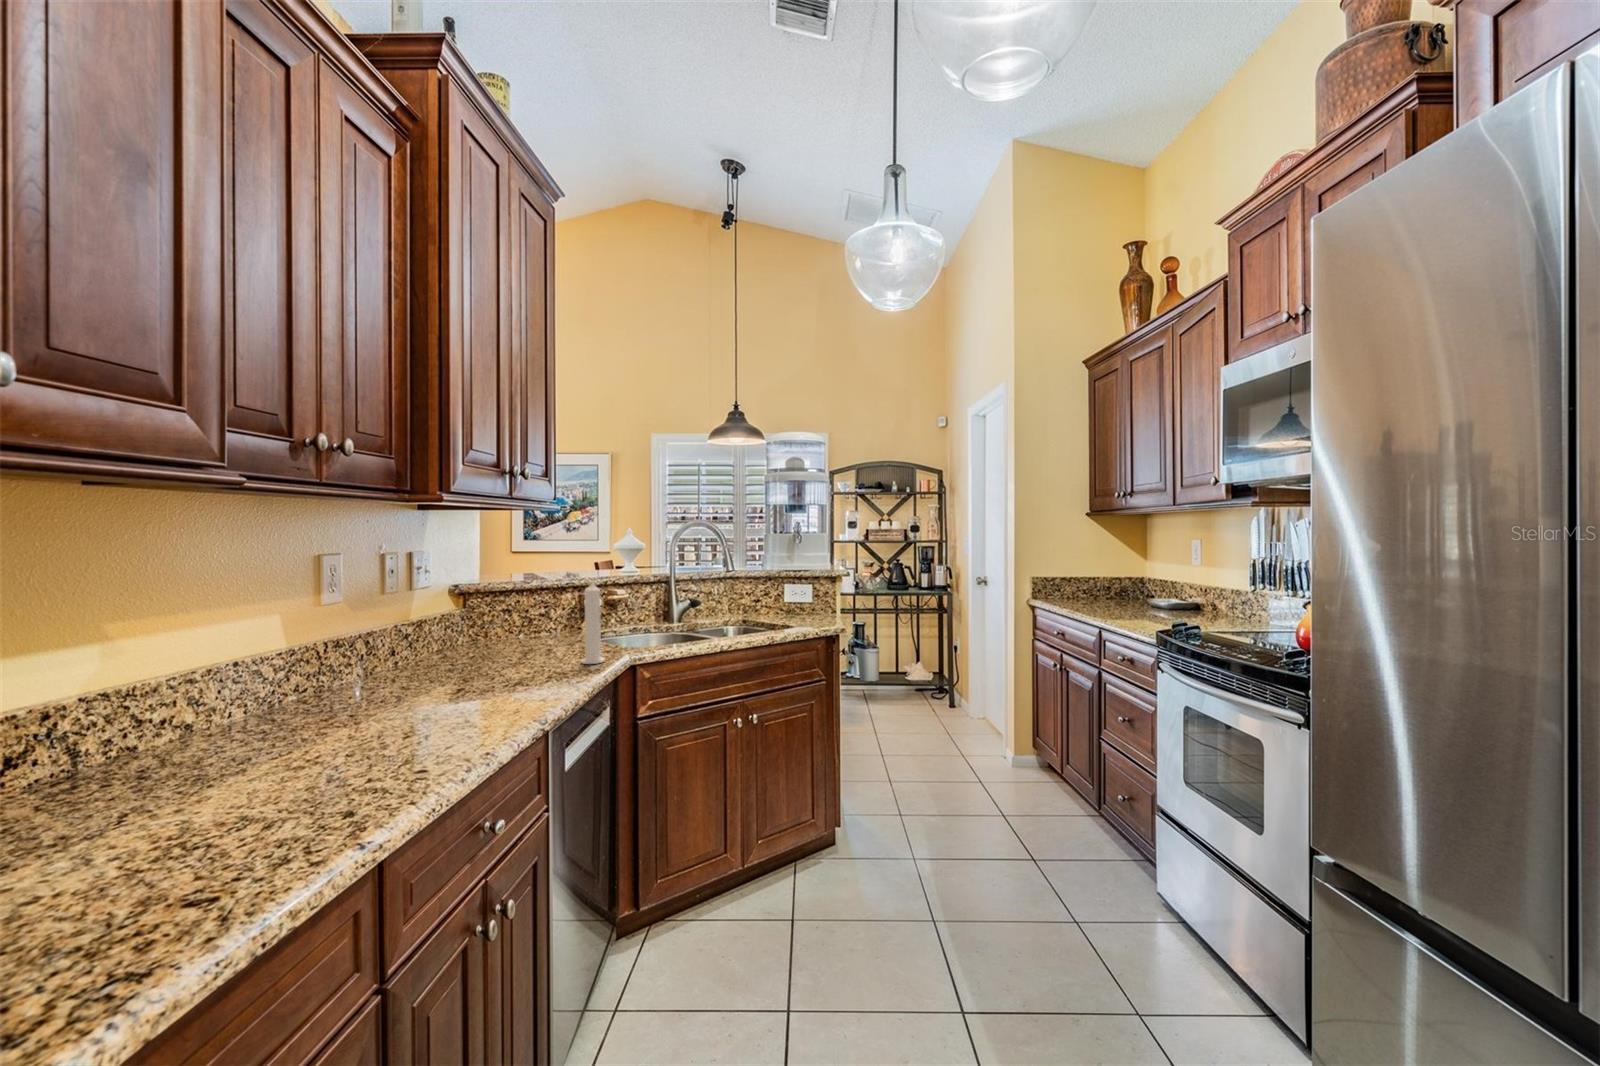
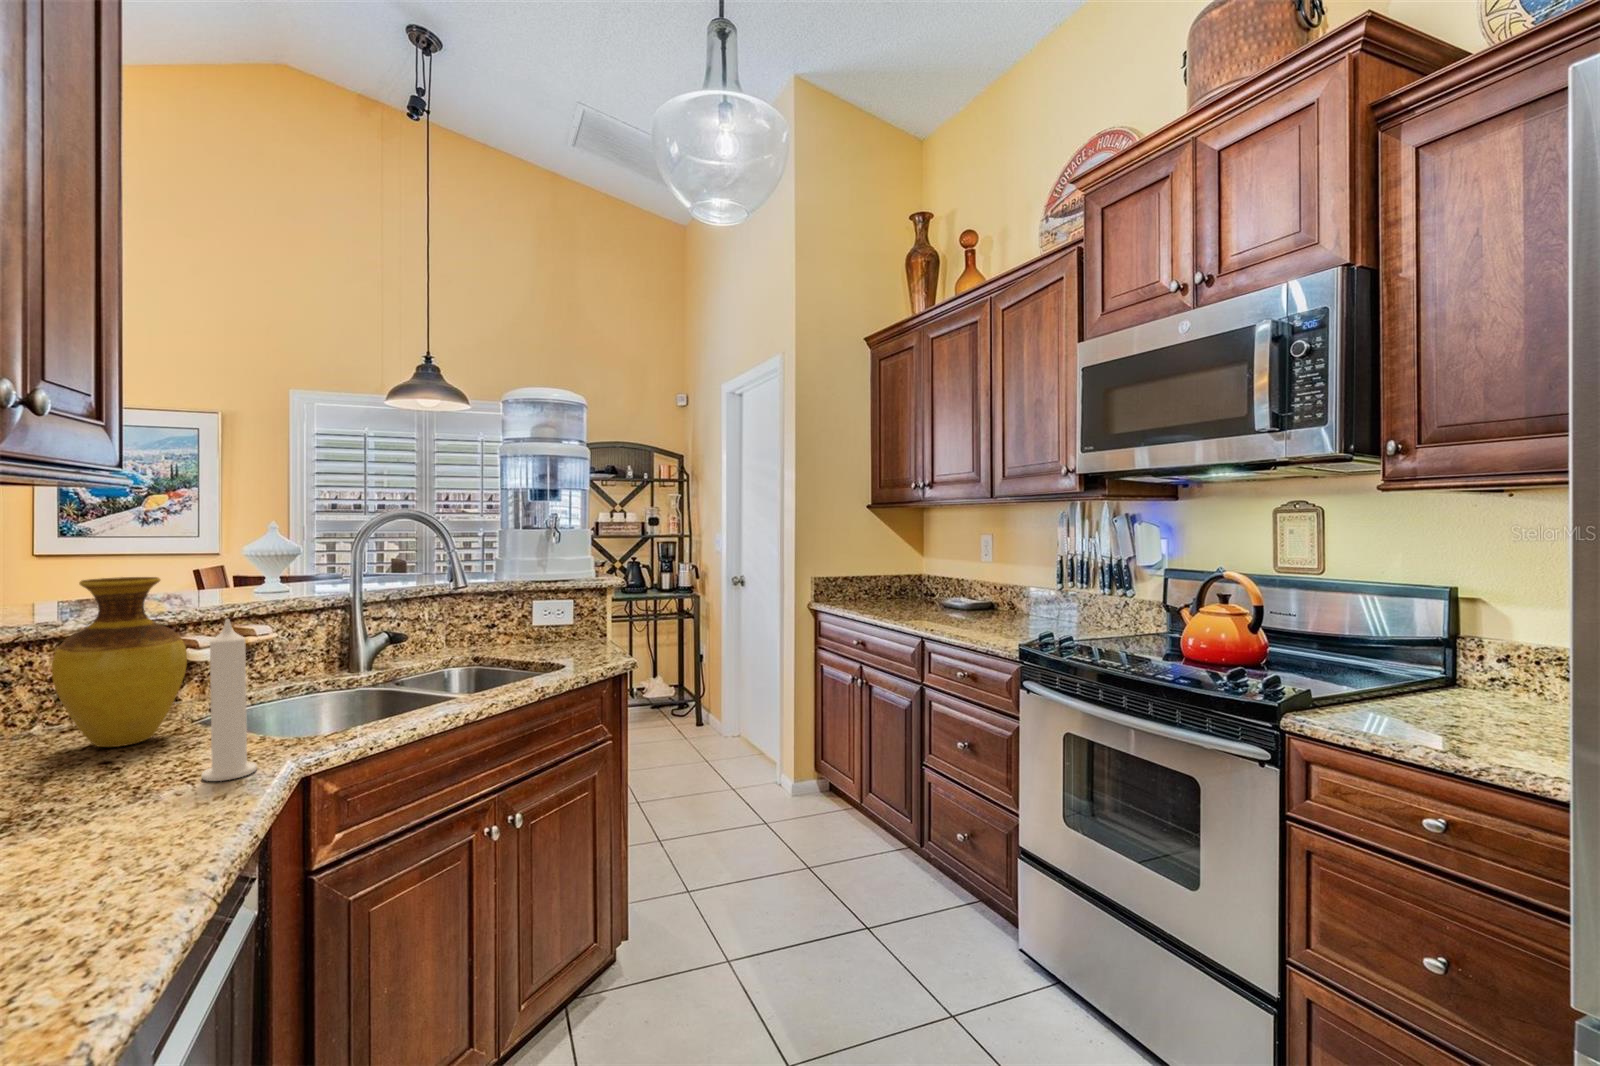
vase: none [525,558,581,647] -> present [52,577,187,747]

